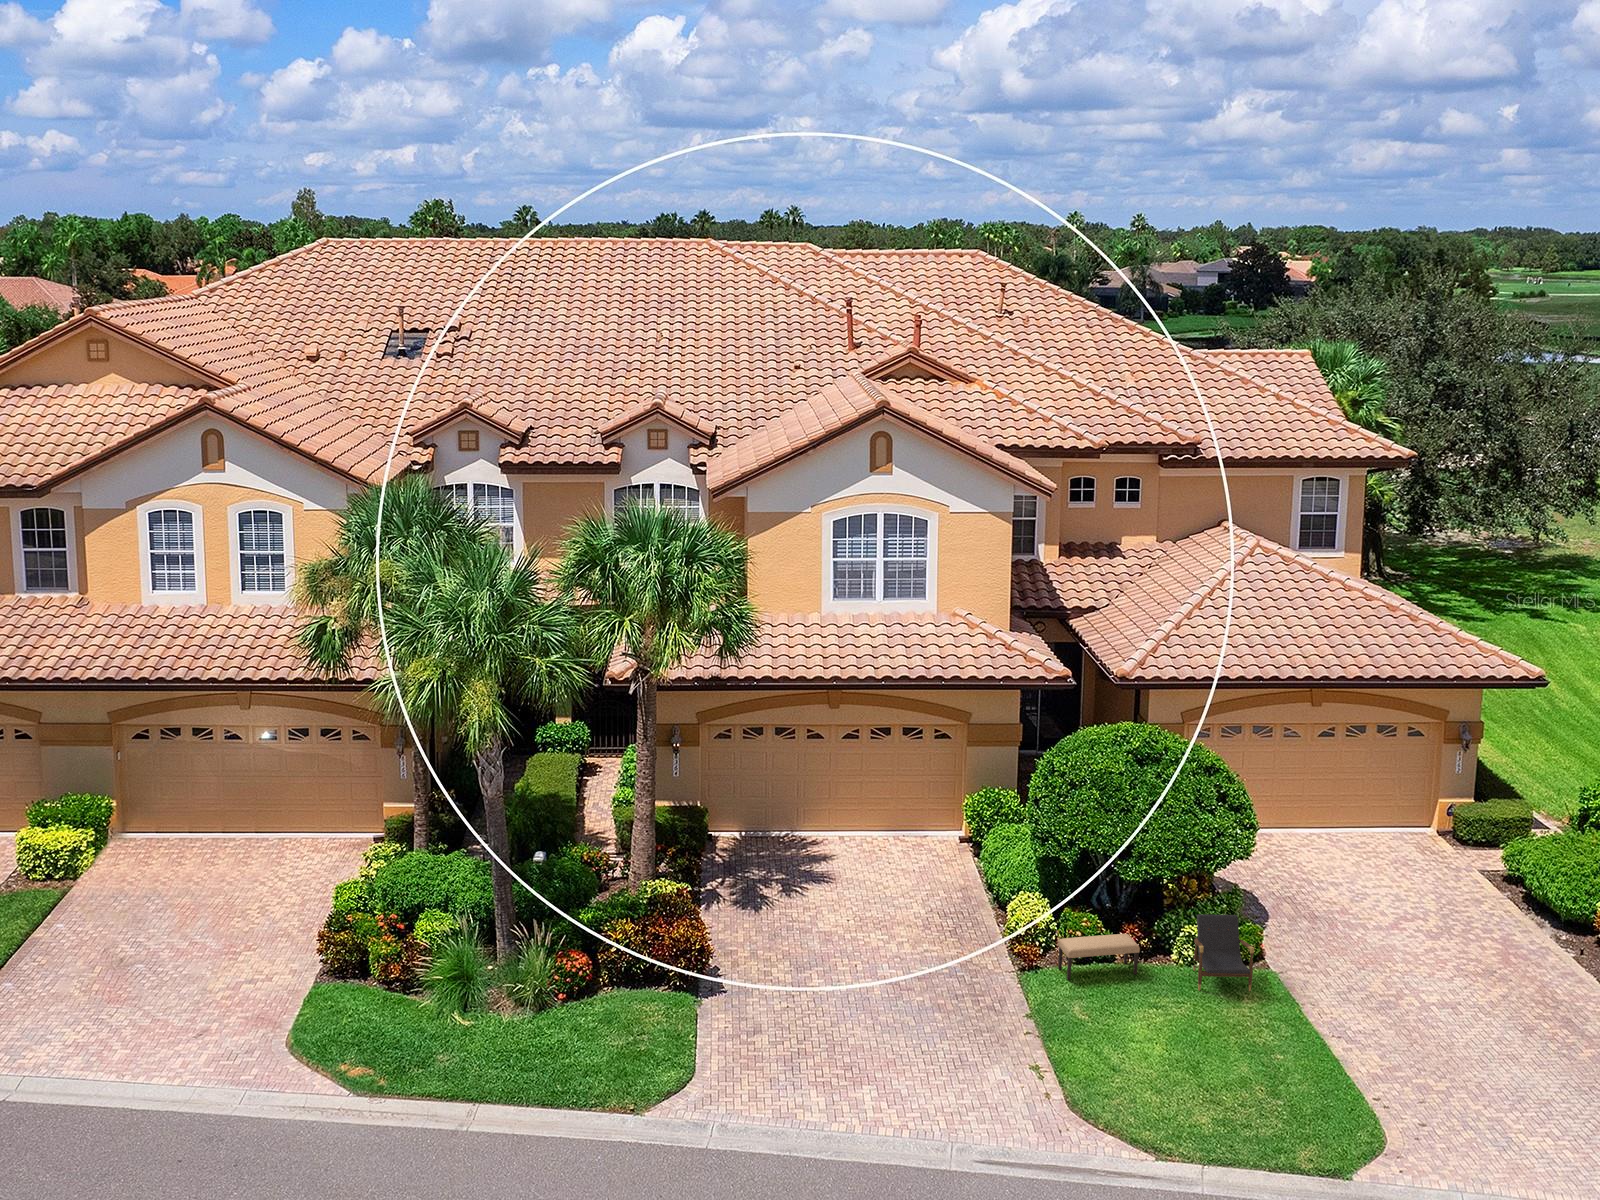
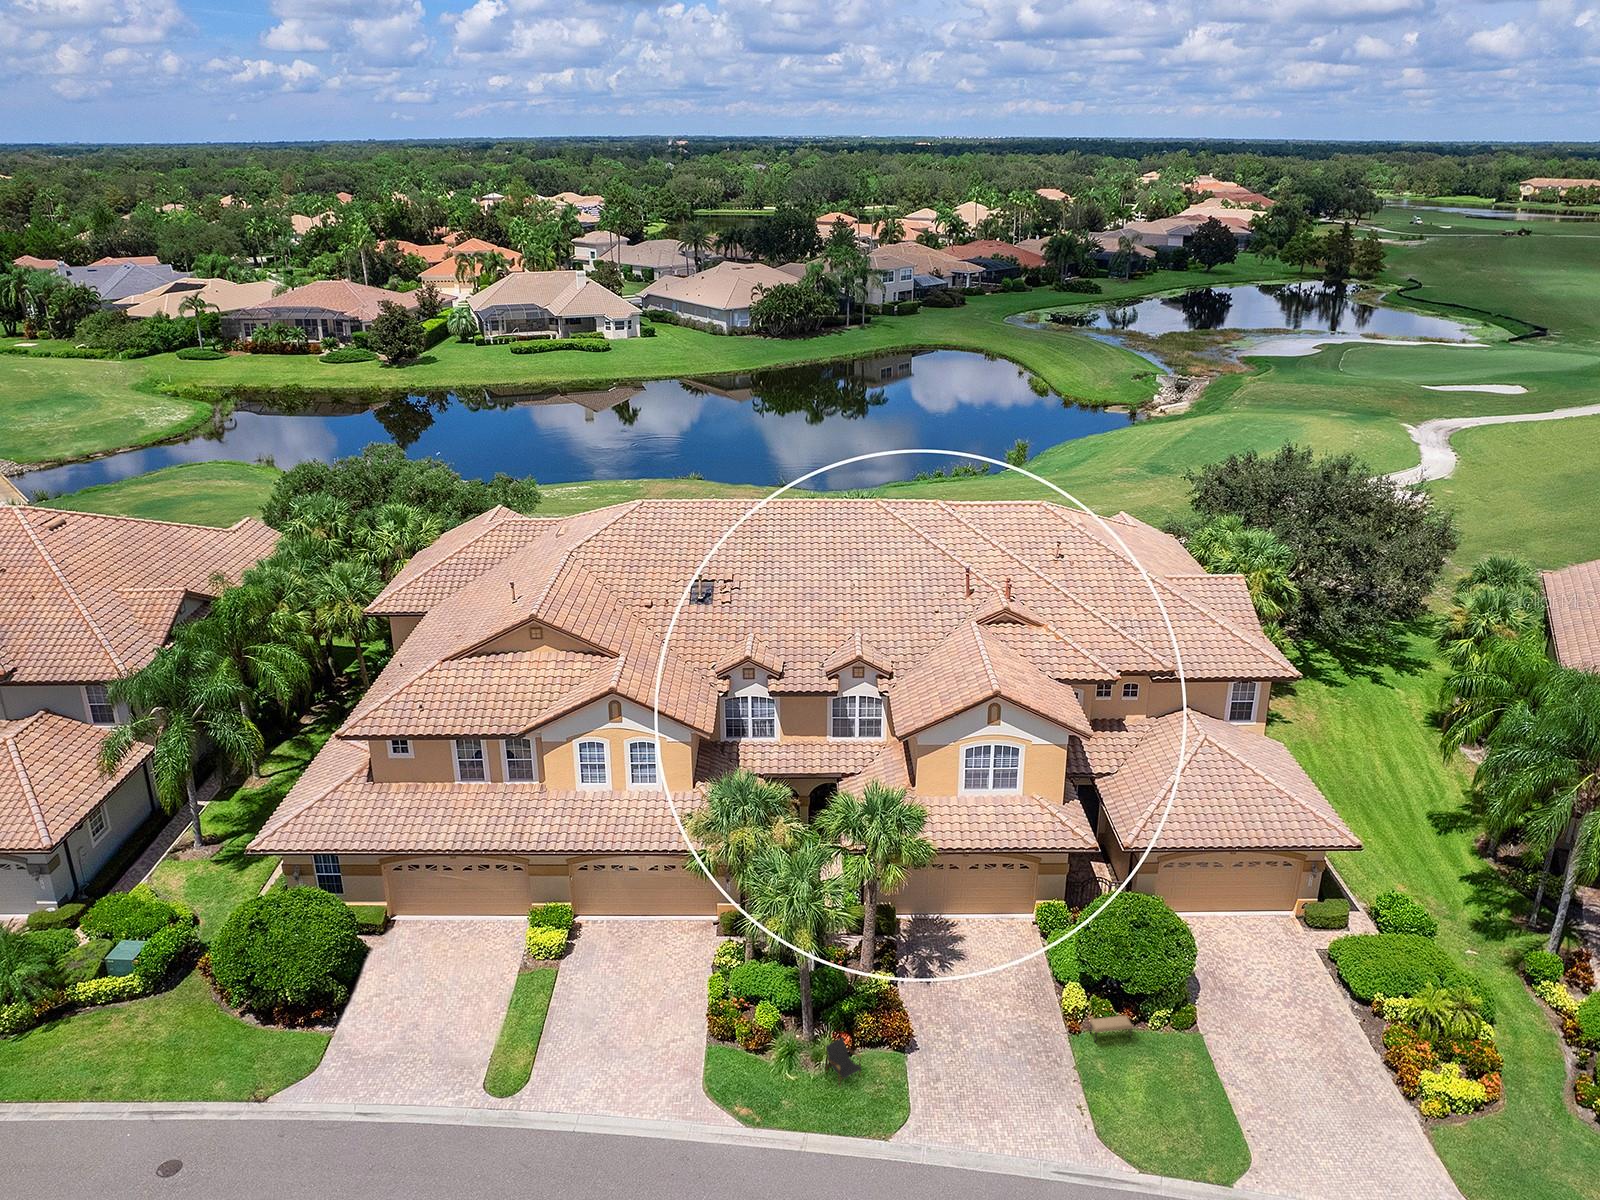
lounge chair: present [1193,914,1254,991] -> present [826,1038,862,1085]

